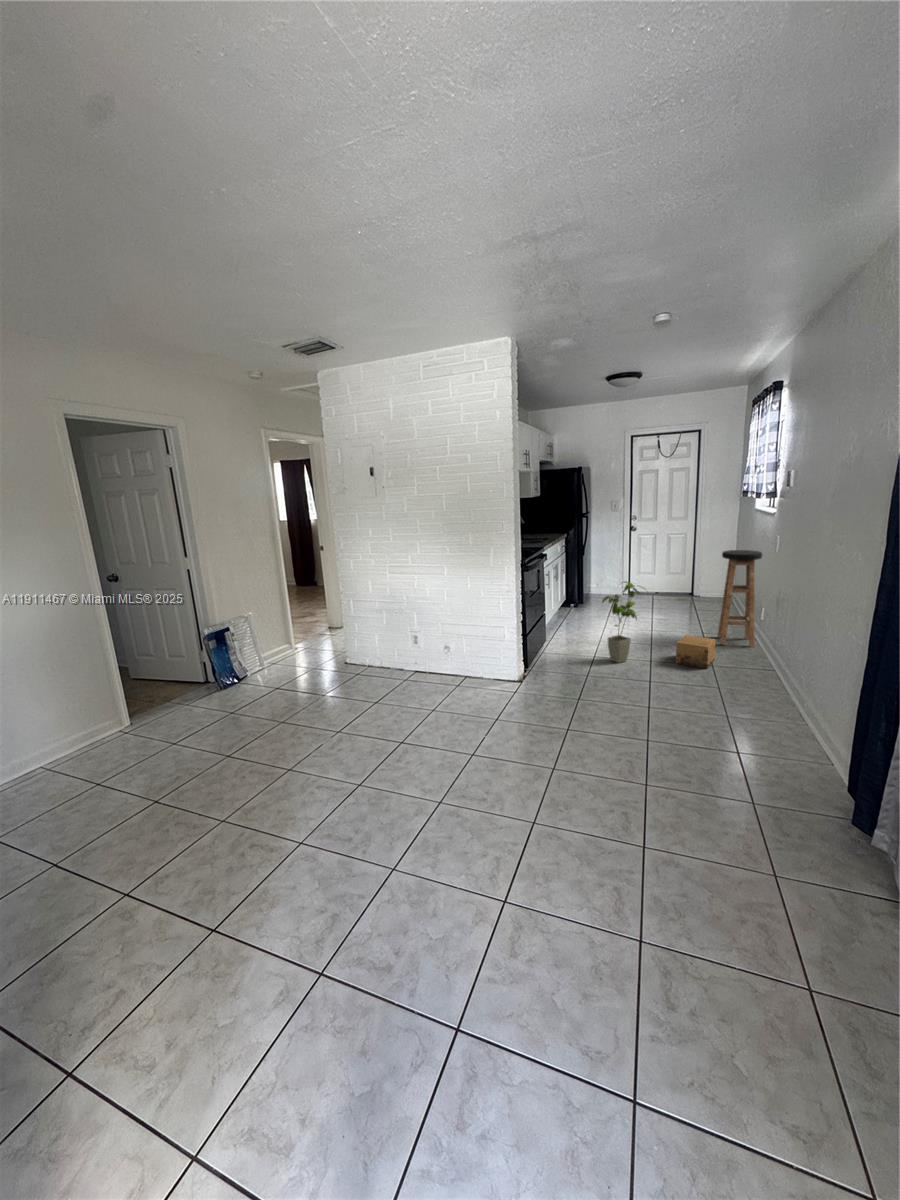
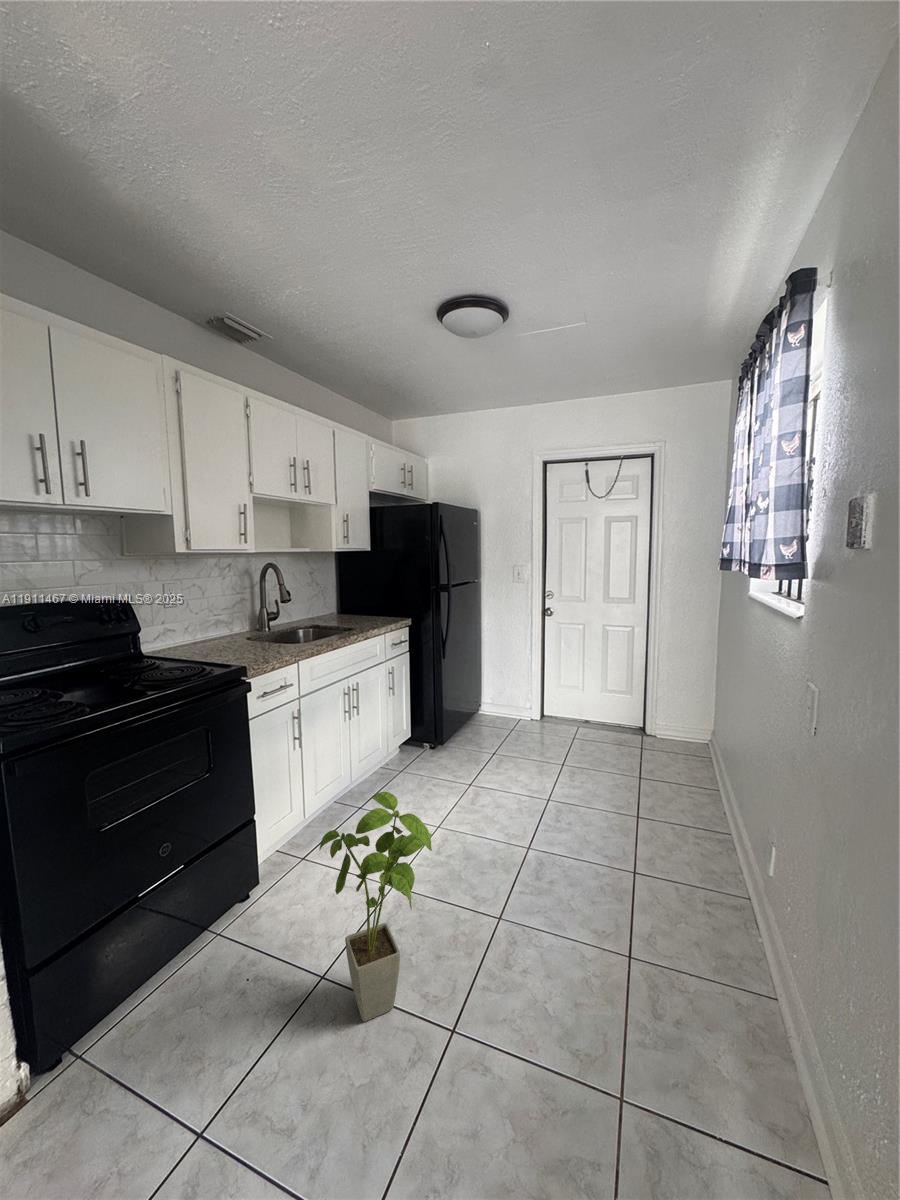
bar stool: present [717,550,762,647] -> none [664,695,767,961]
cardboard box: present [676,635,716,669] -> none [517,939,636,1113]

